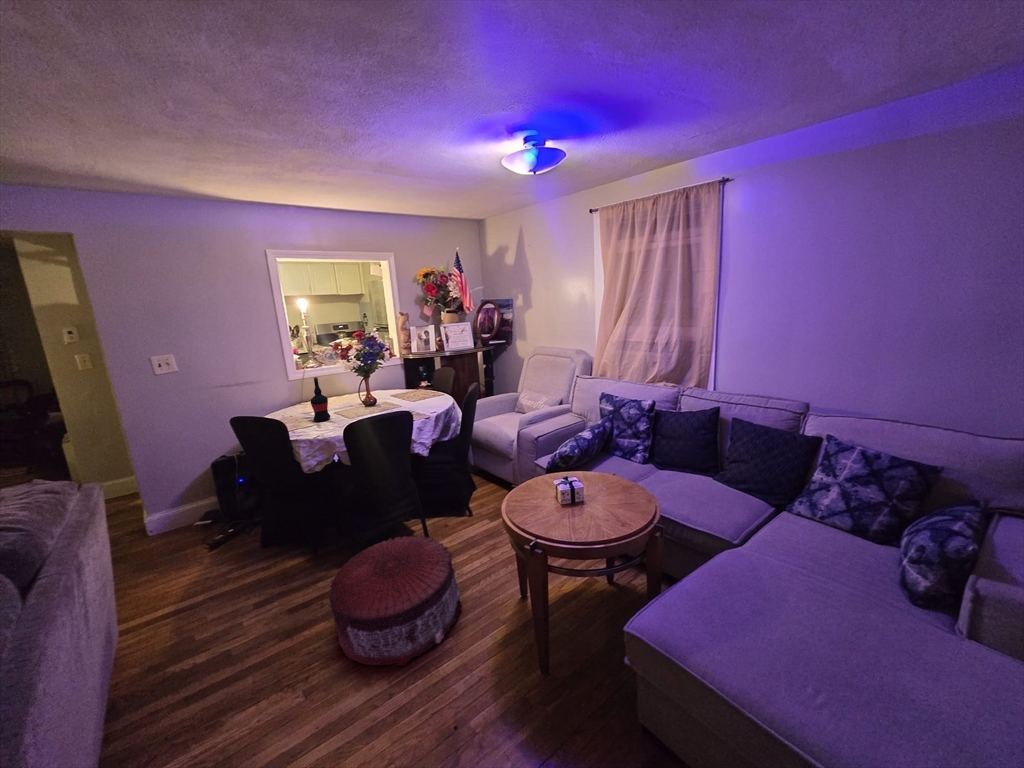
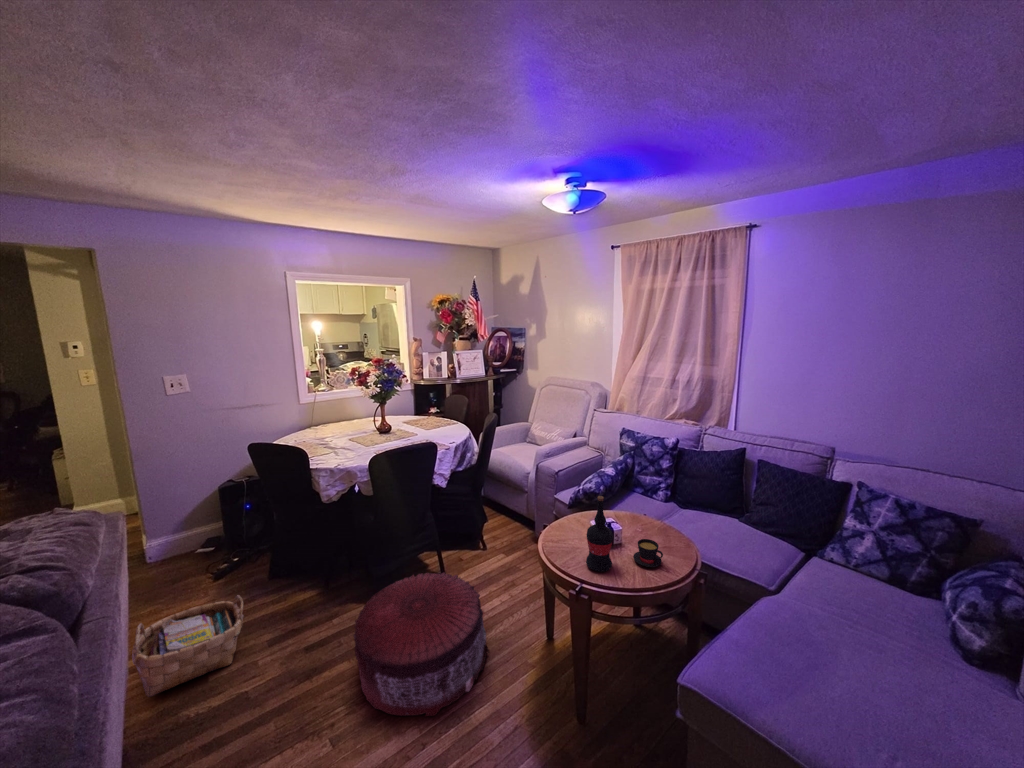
wine bottle: present [311,377,330,421] -> present [586,496,613,572]
teacup: none [592,496,619,522] -> present [633,539,663,567]
woven basket: none [127,561,232,652] -> present [132,595,244,697]

